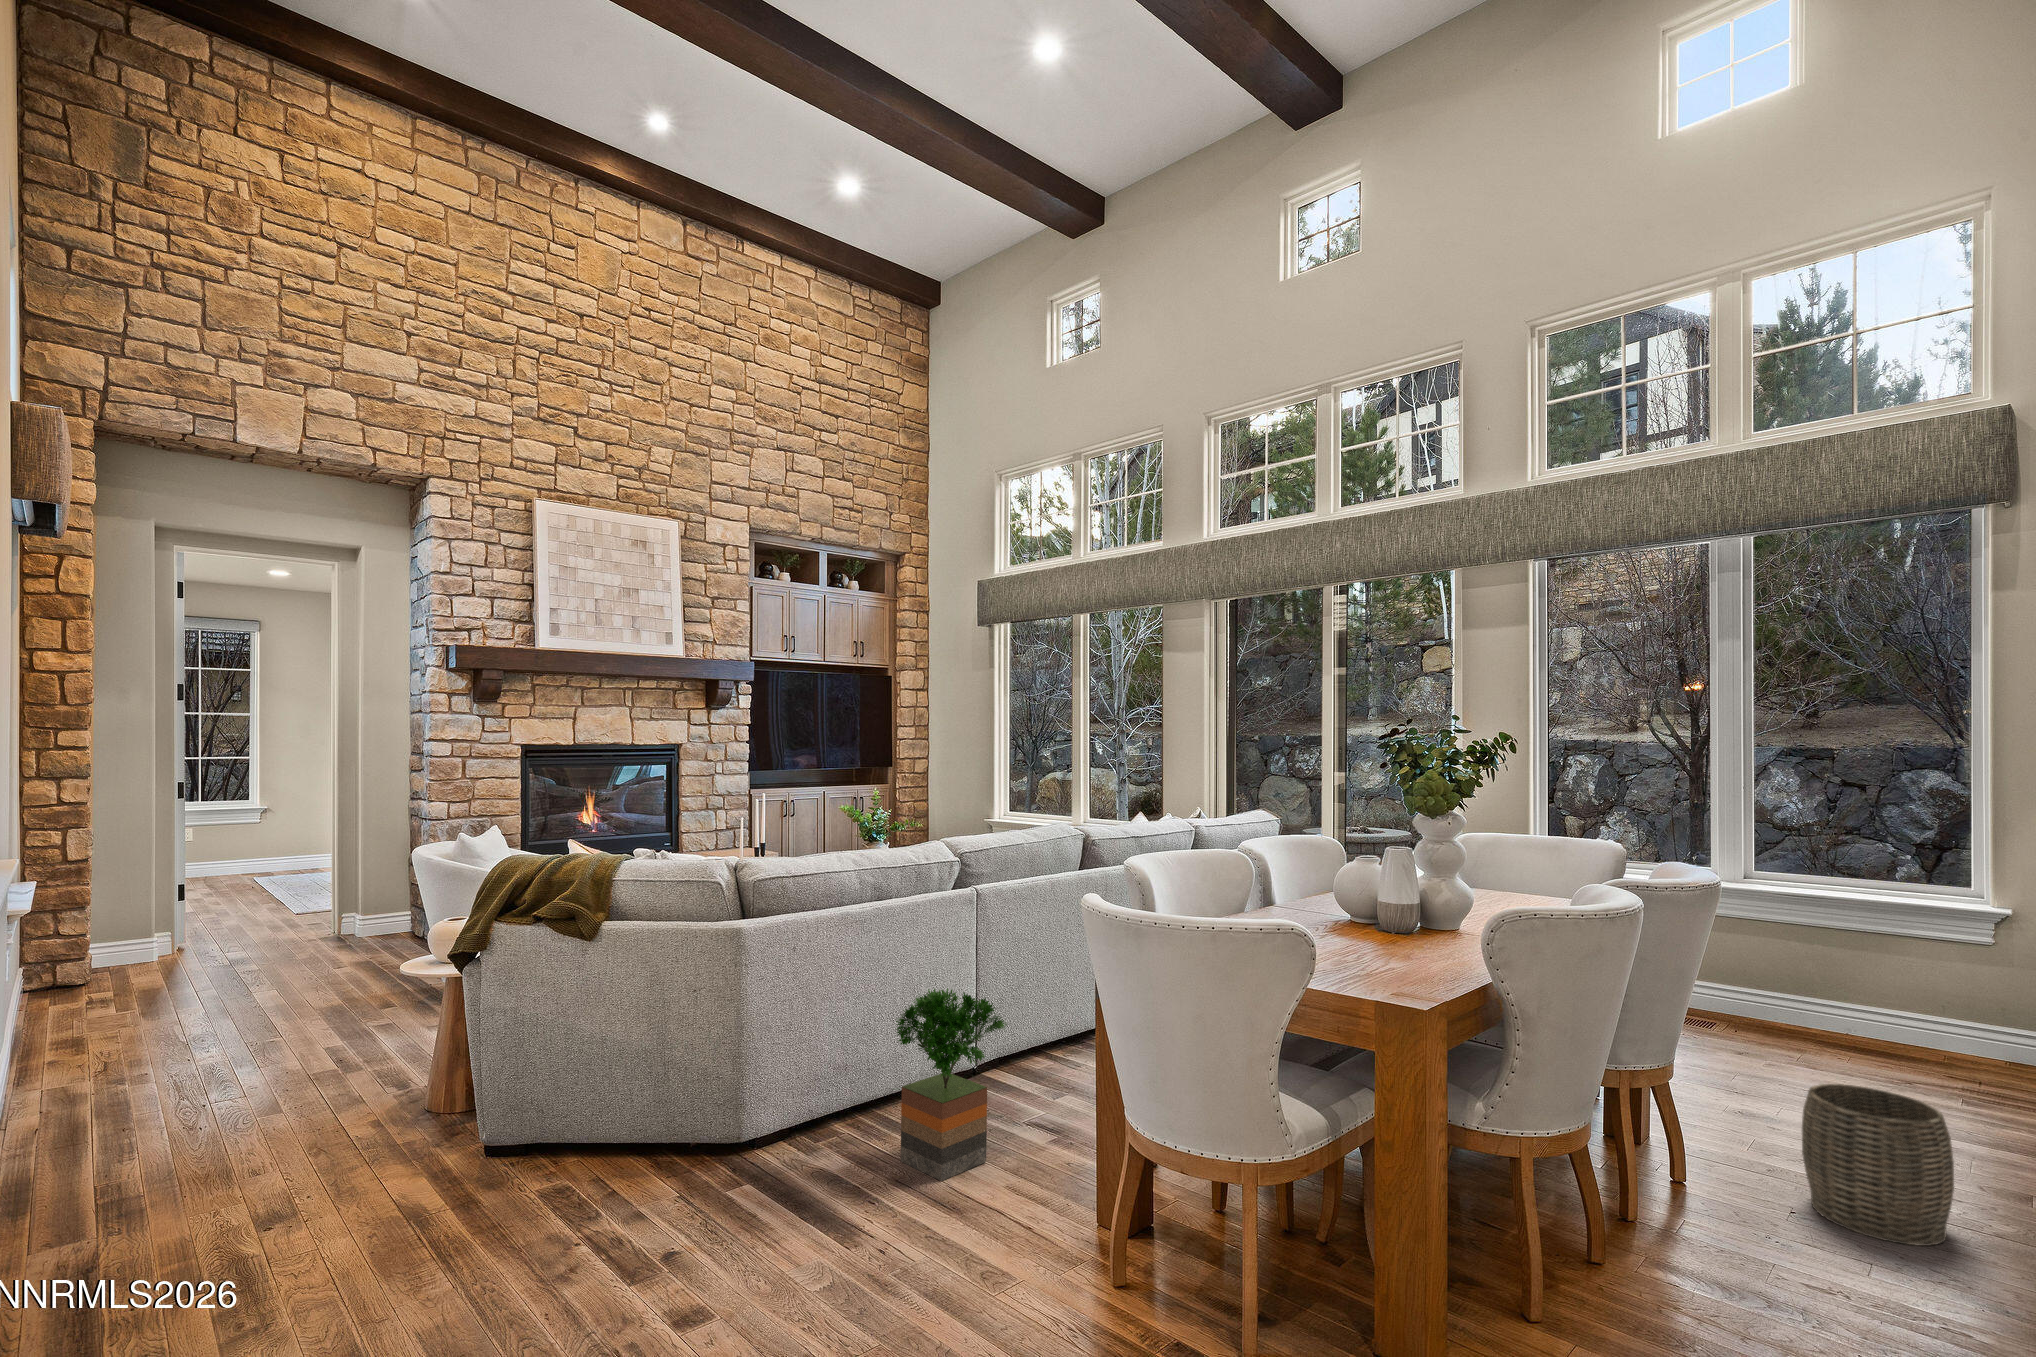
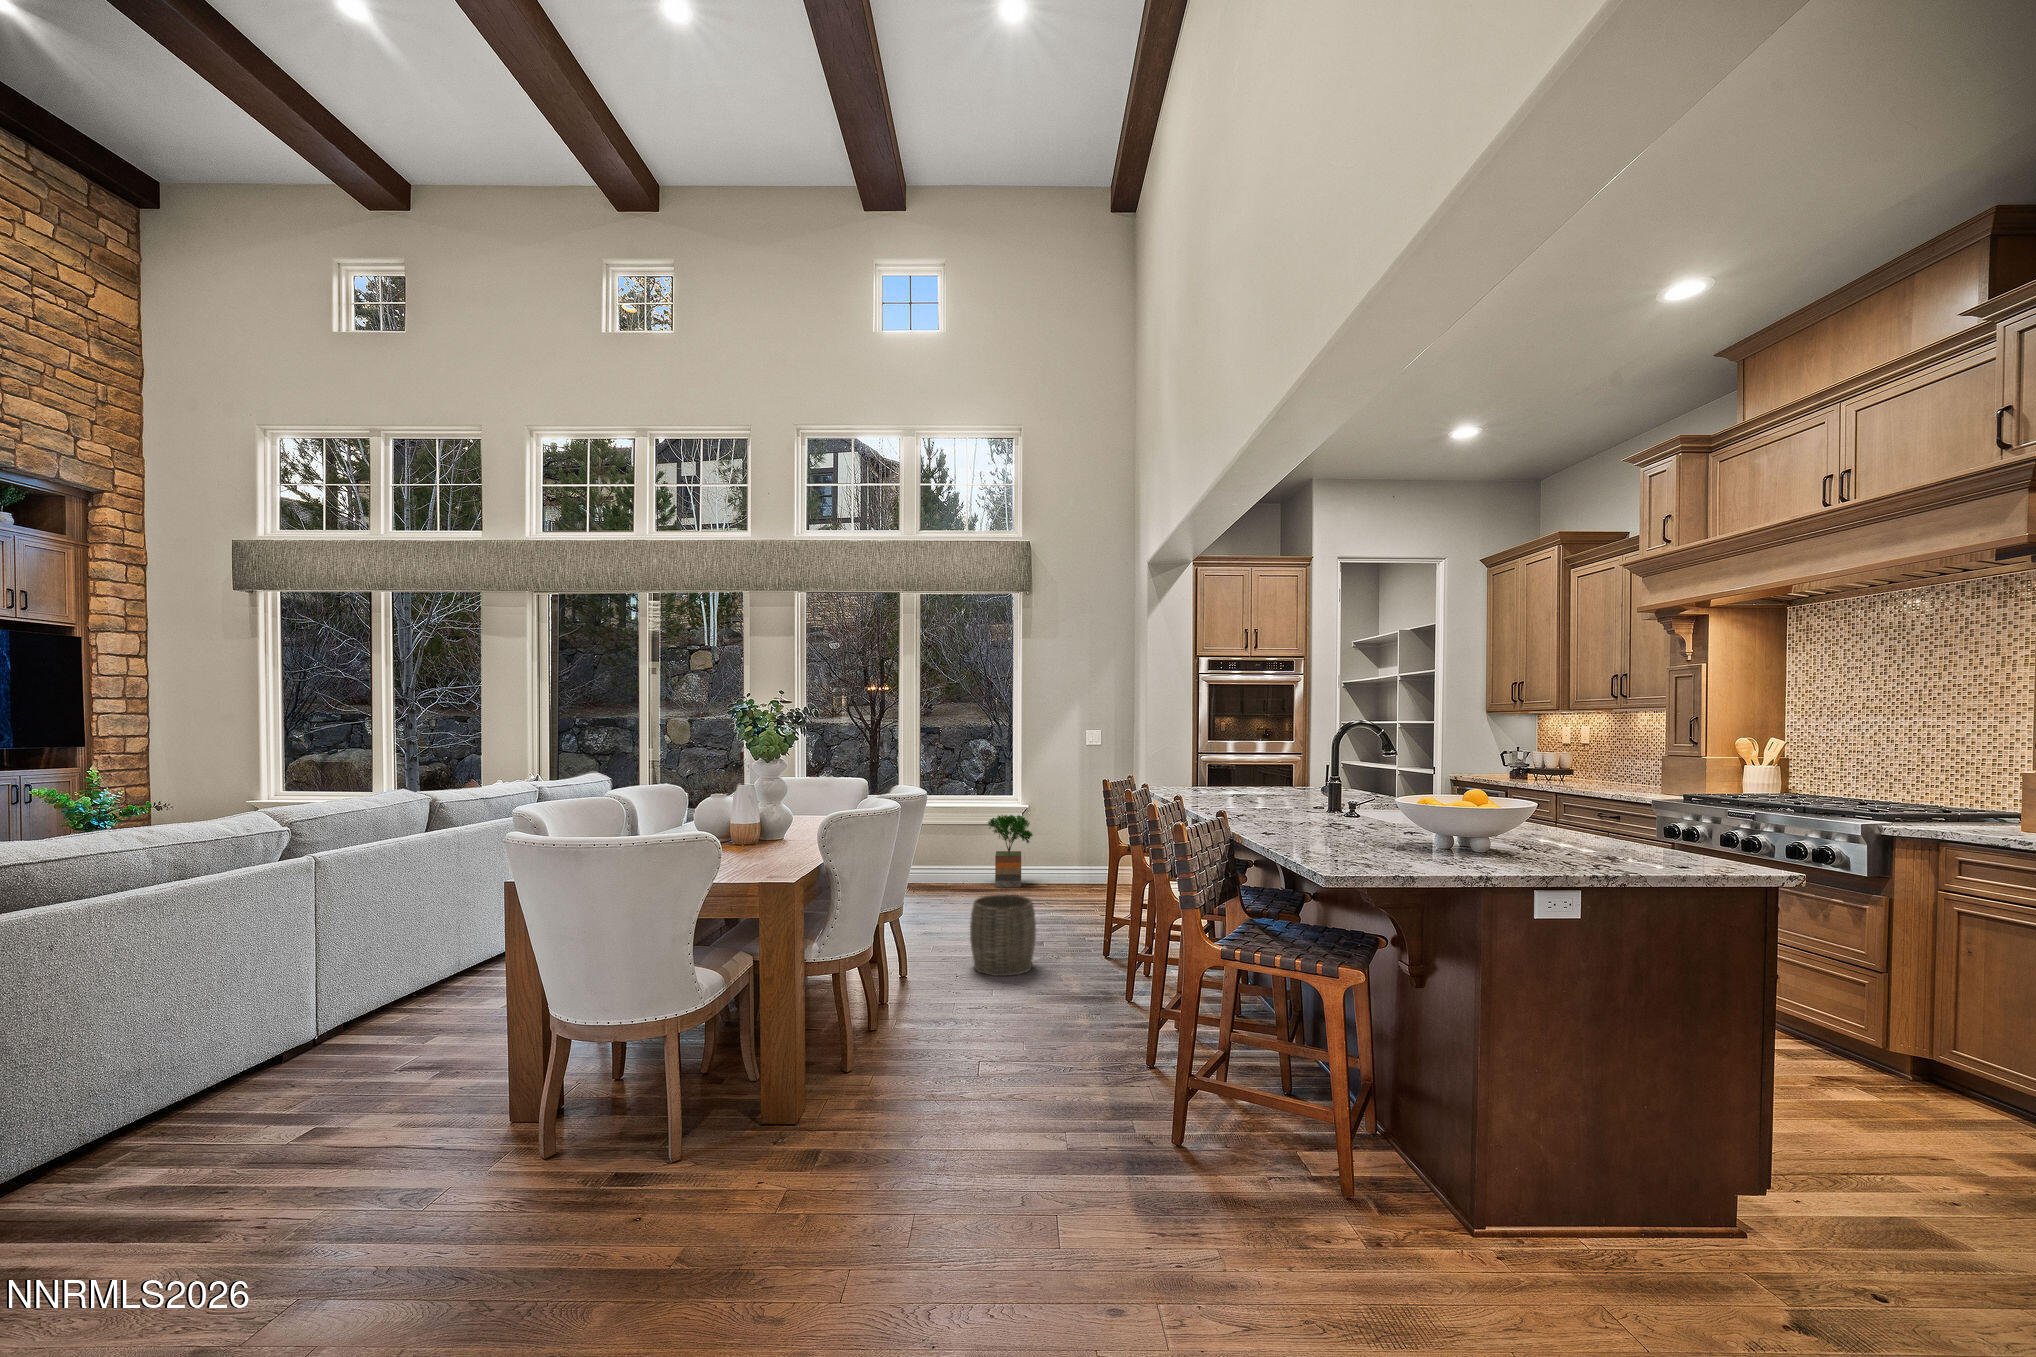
potted tree: present [896,989,1007,1181] -> present [987,815,1033,887]

